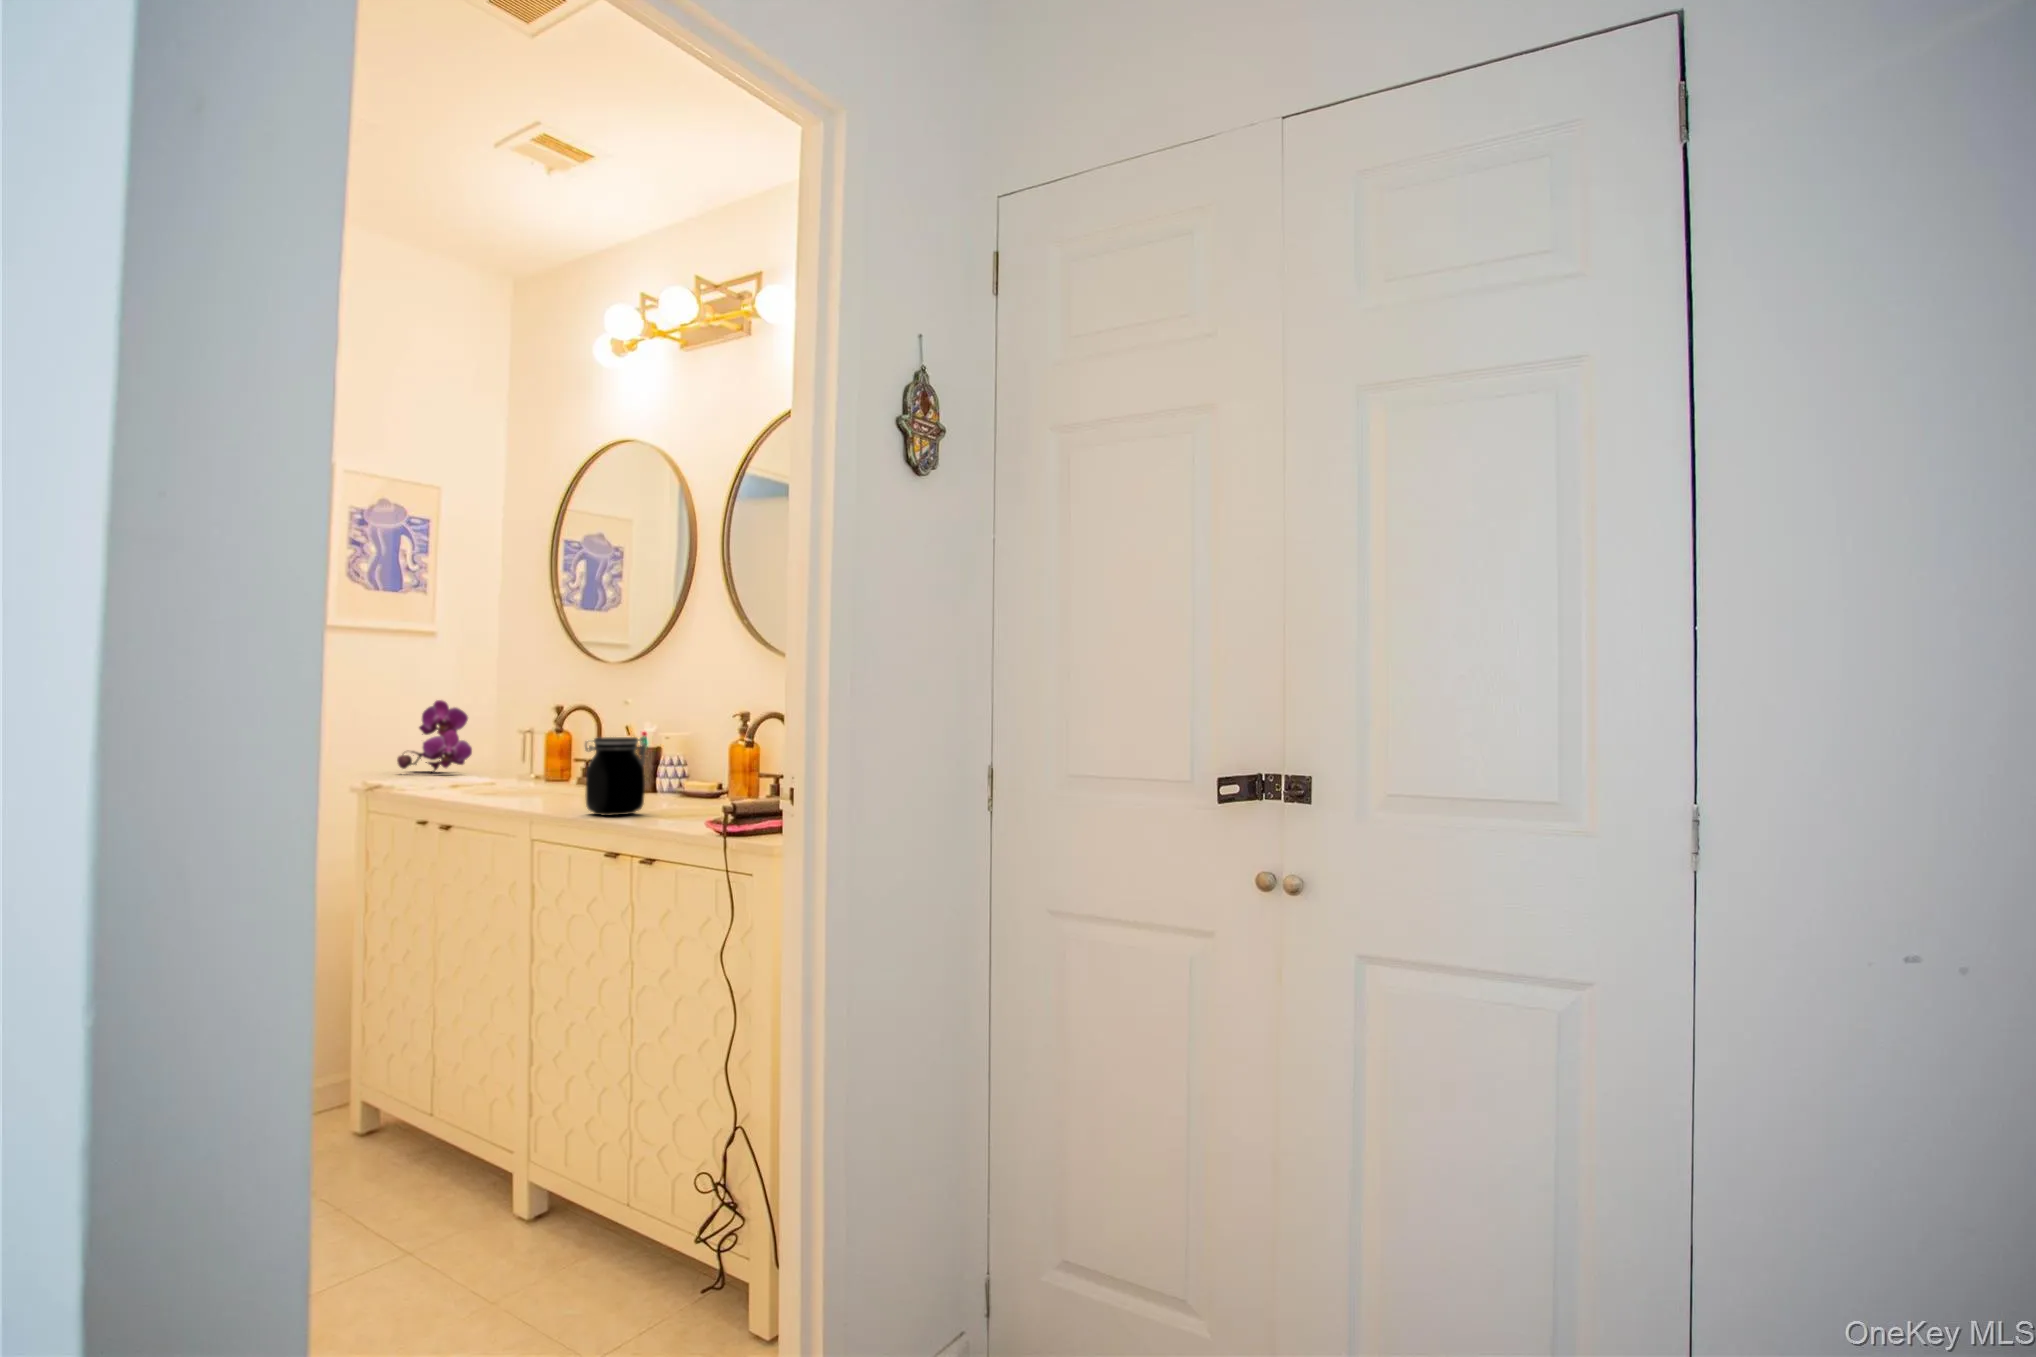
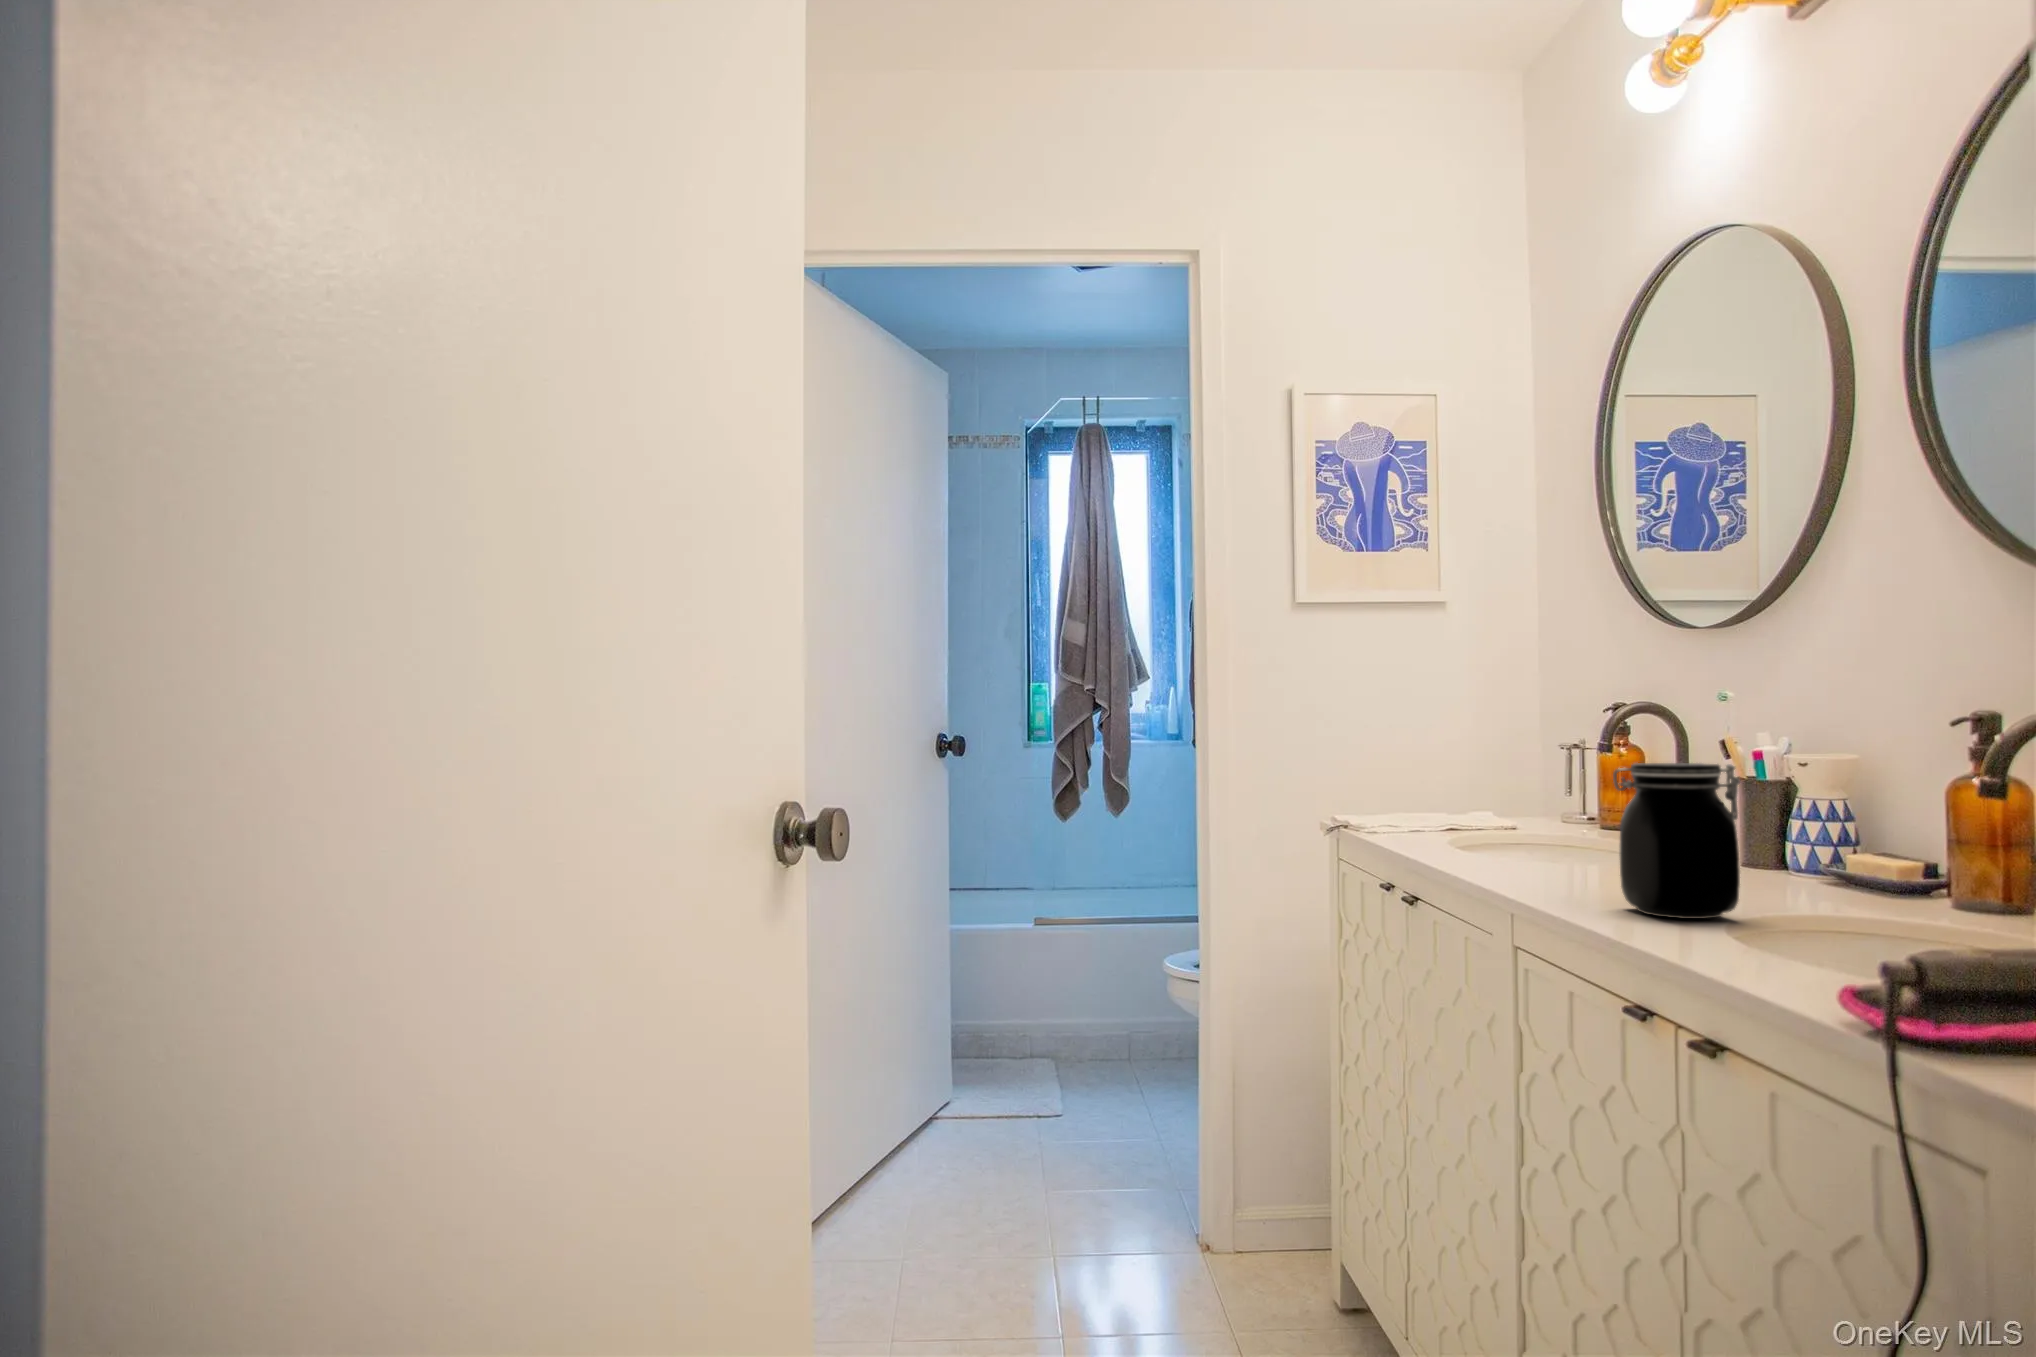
flower: present [397,700,472,772] -> none [1396,701,1493,806]

